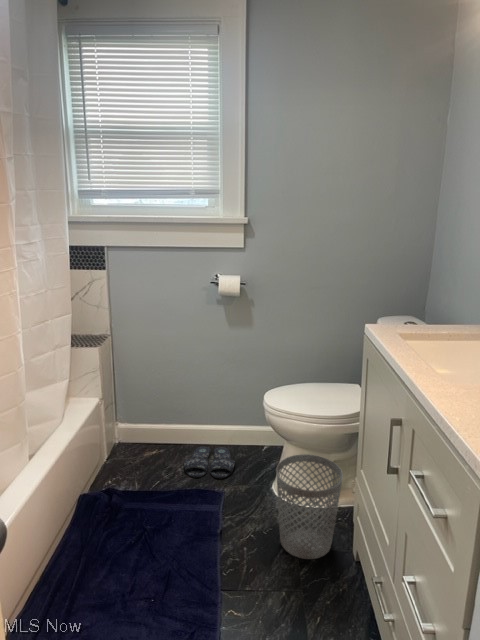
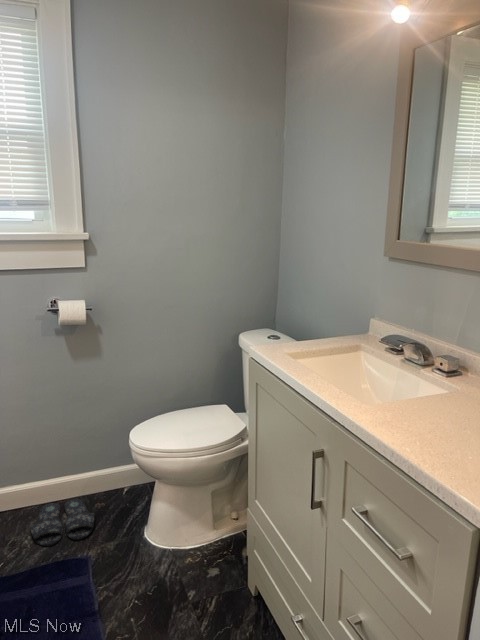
wastebasket: present [276,454,343,559] -> none [162,493,235,612]

